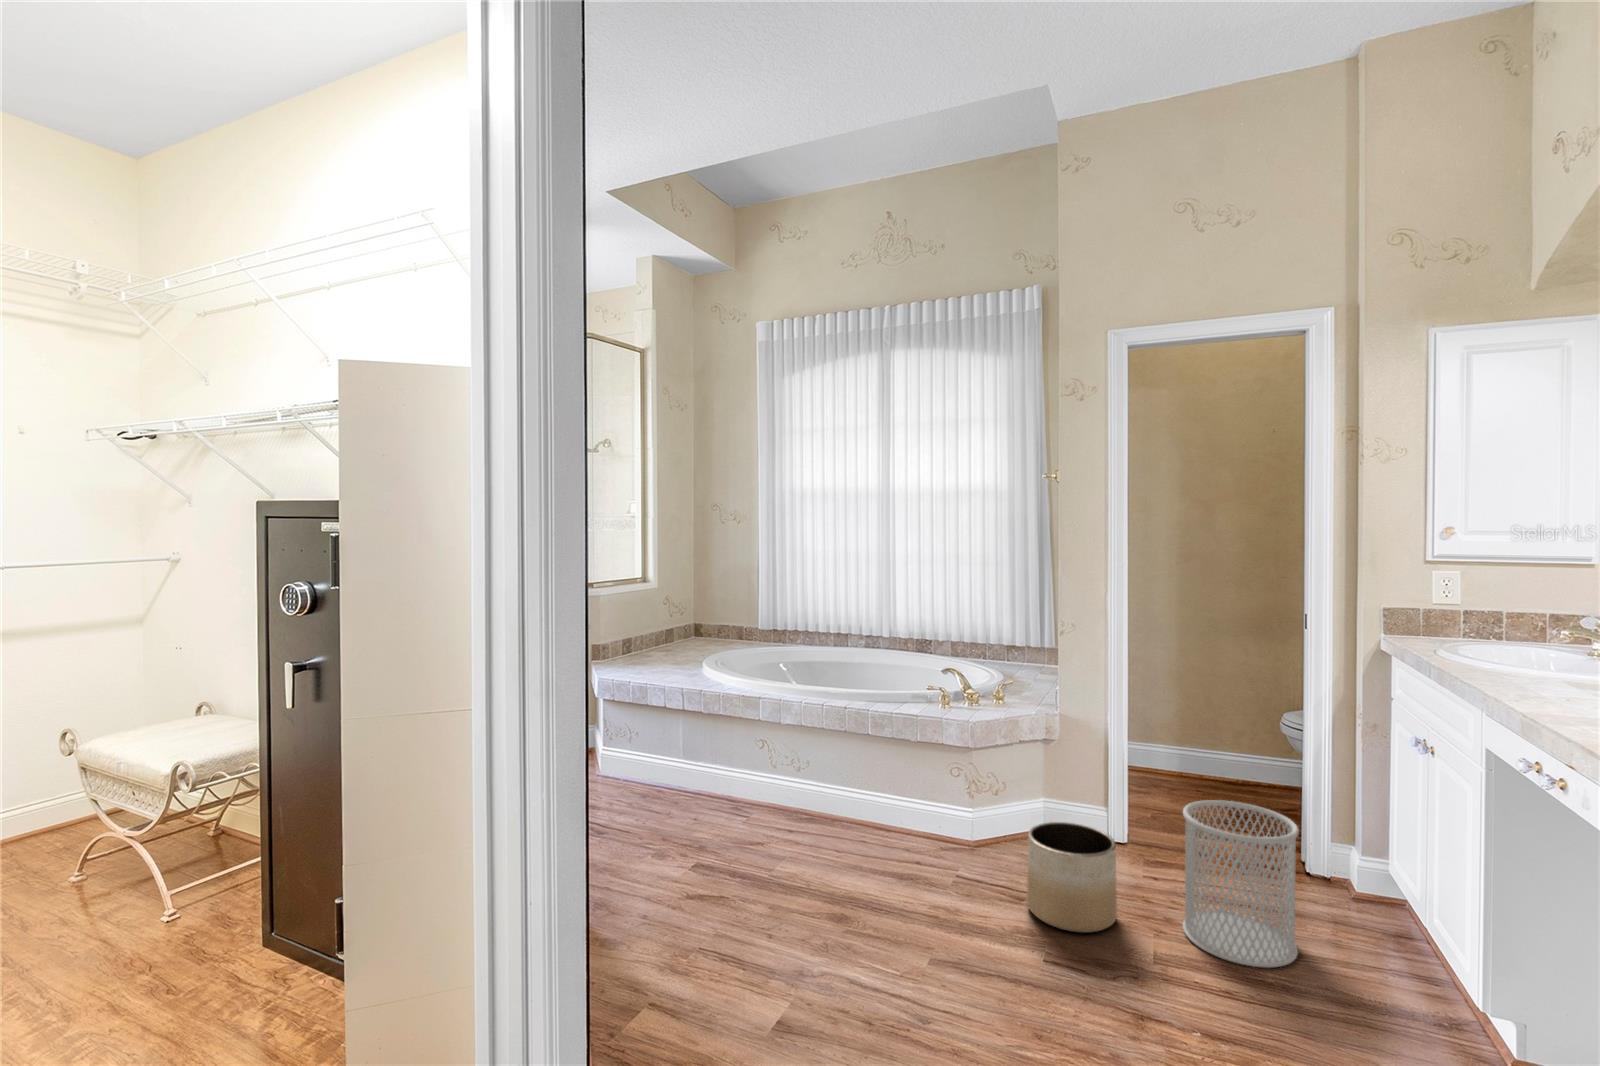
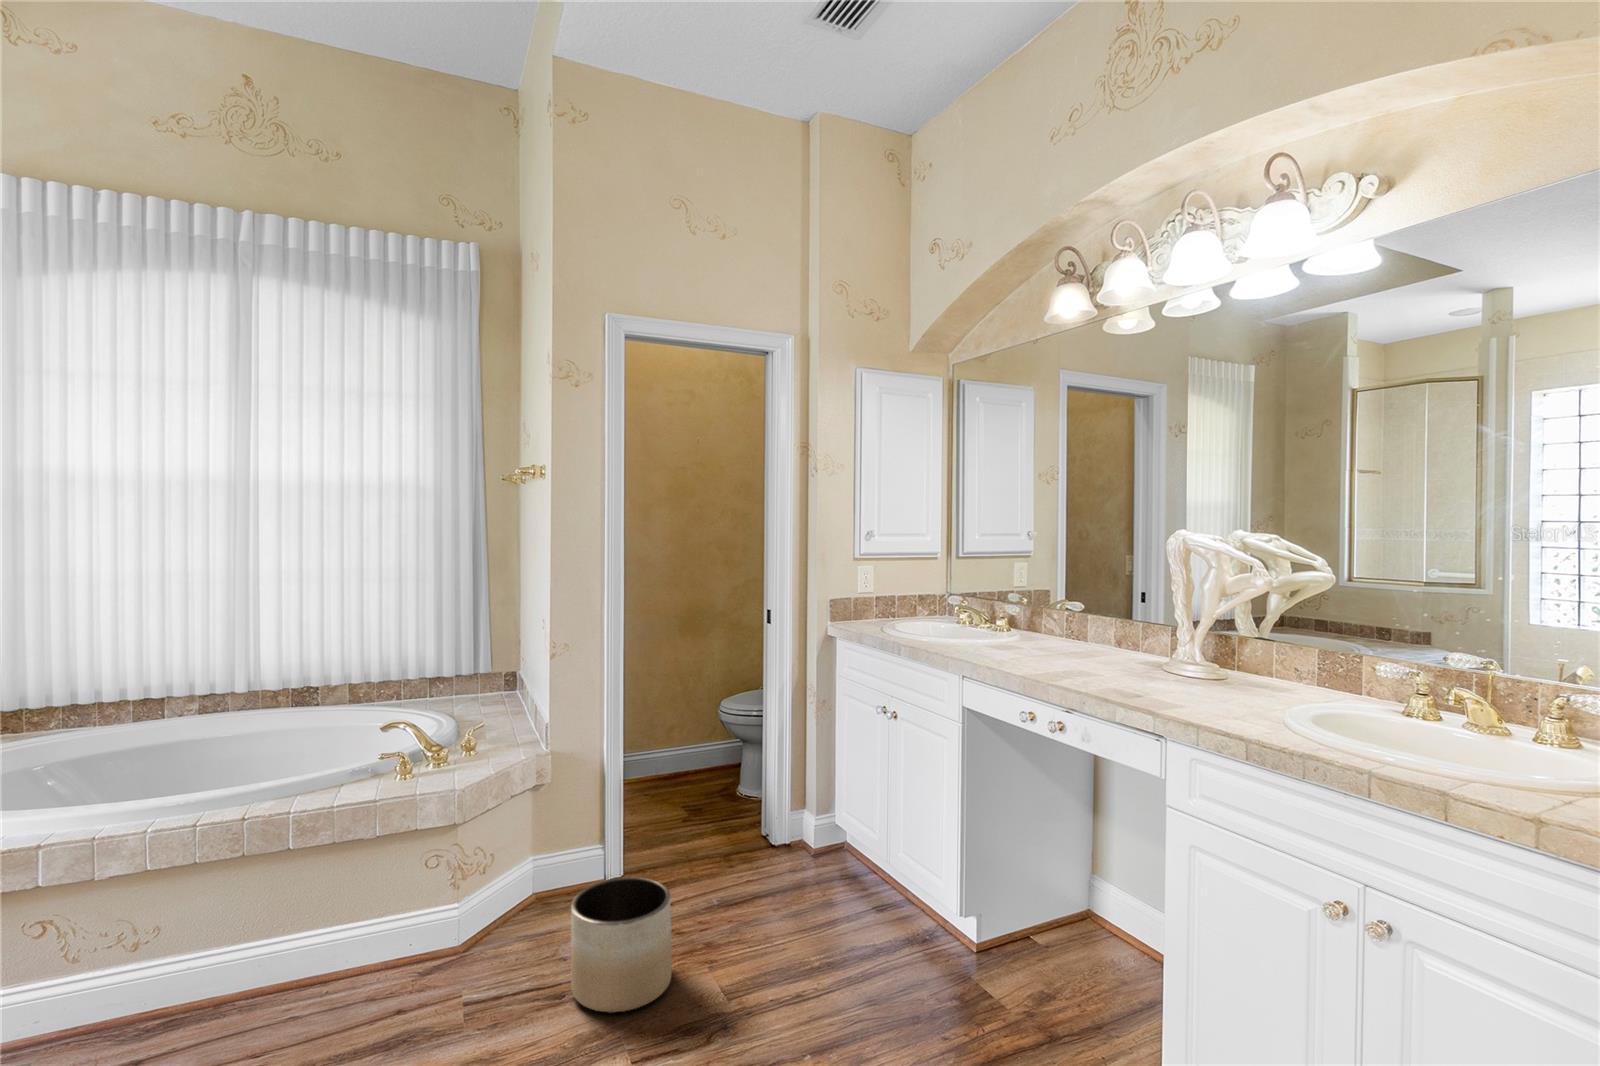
wastebasket: present [1183,800,1299,968] -> none [722,801,821,965]

